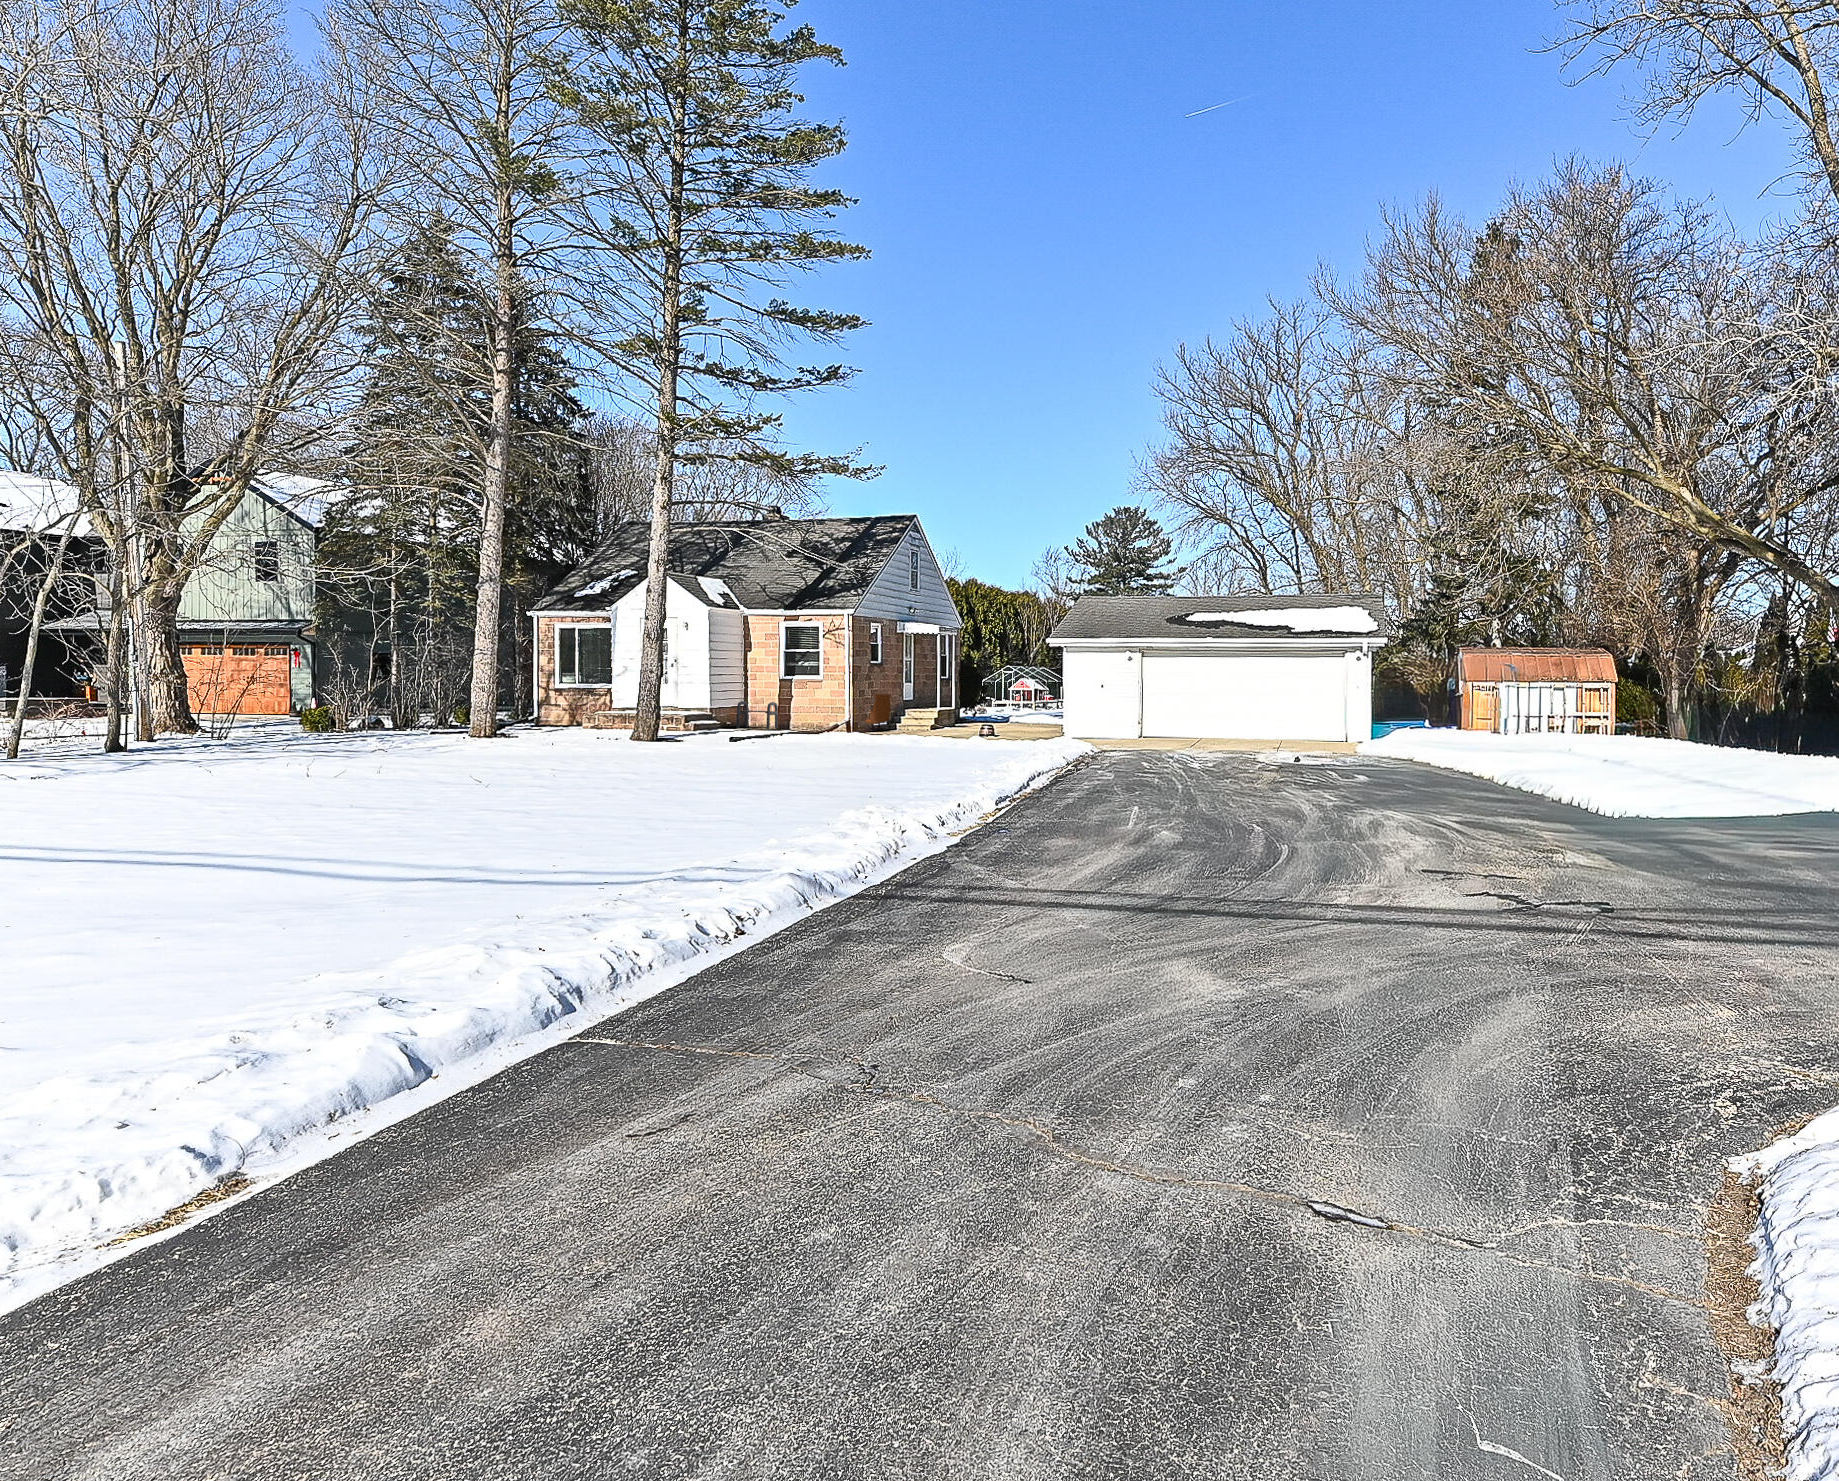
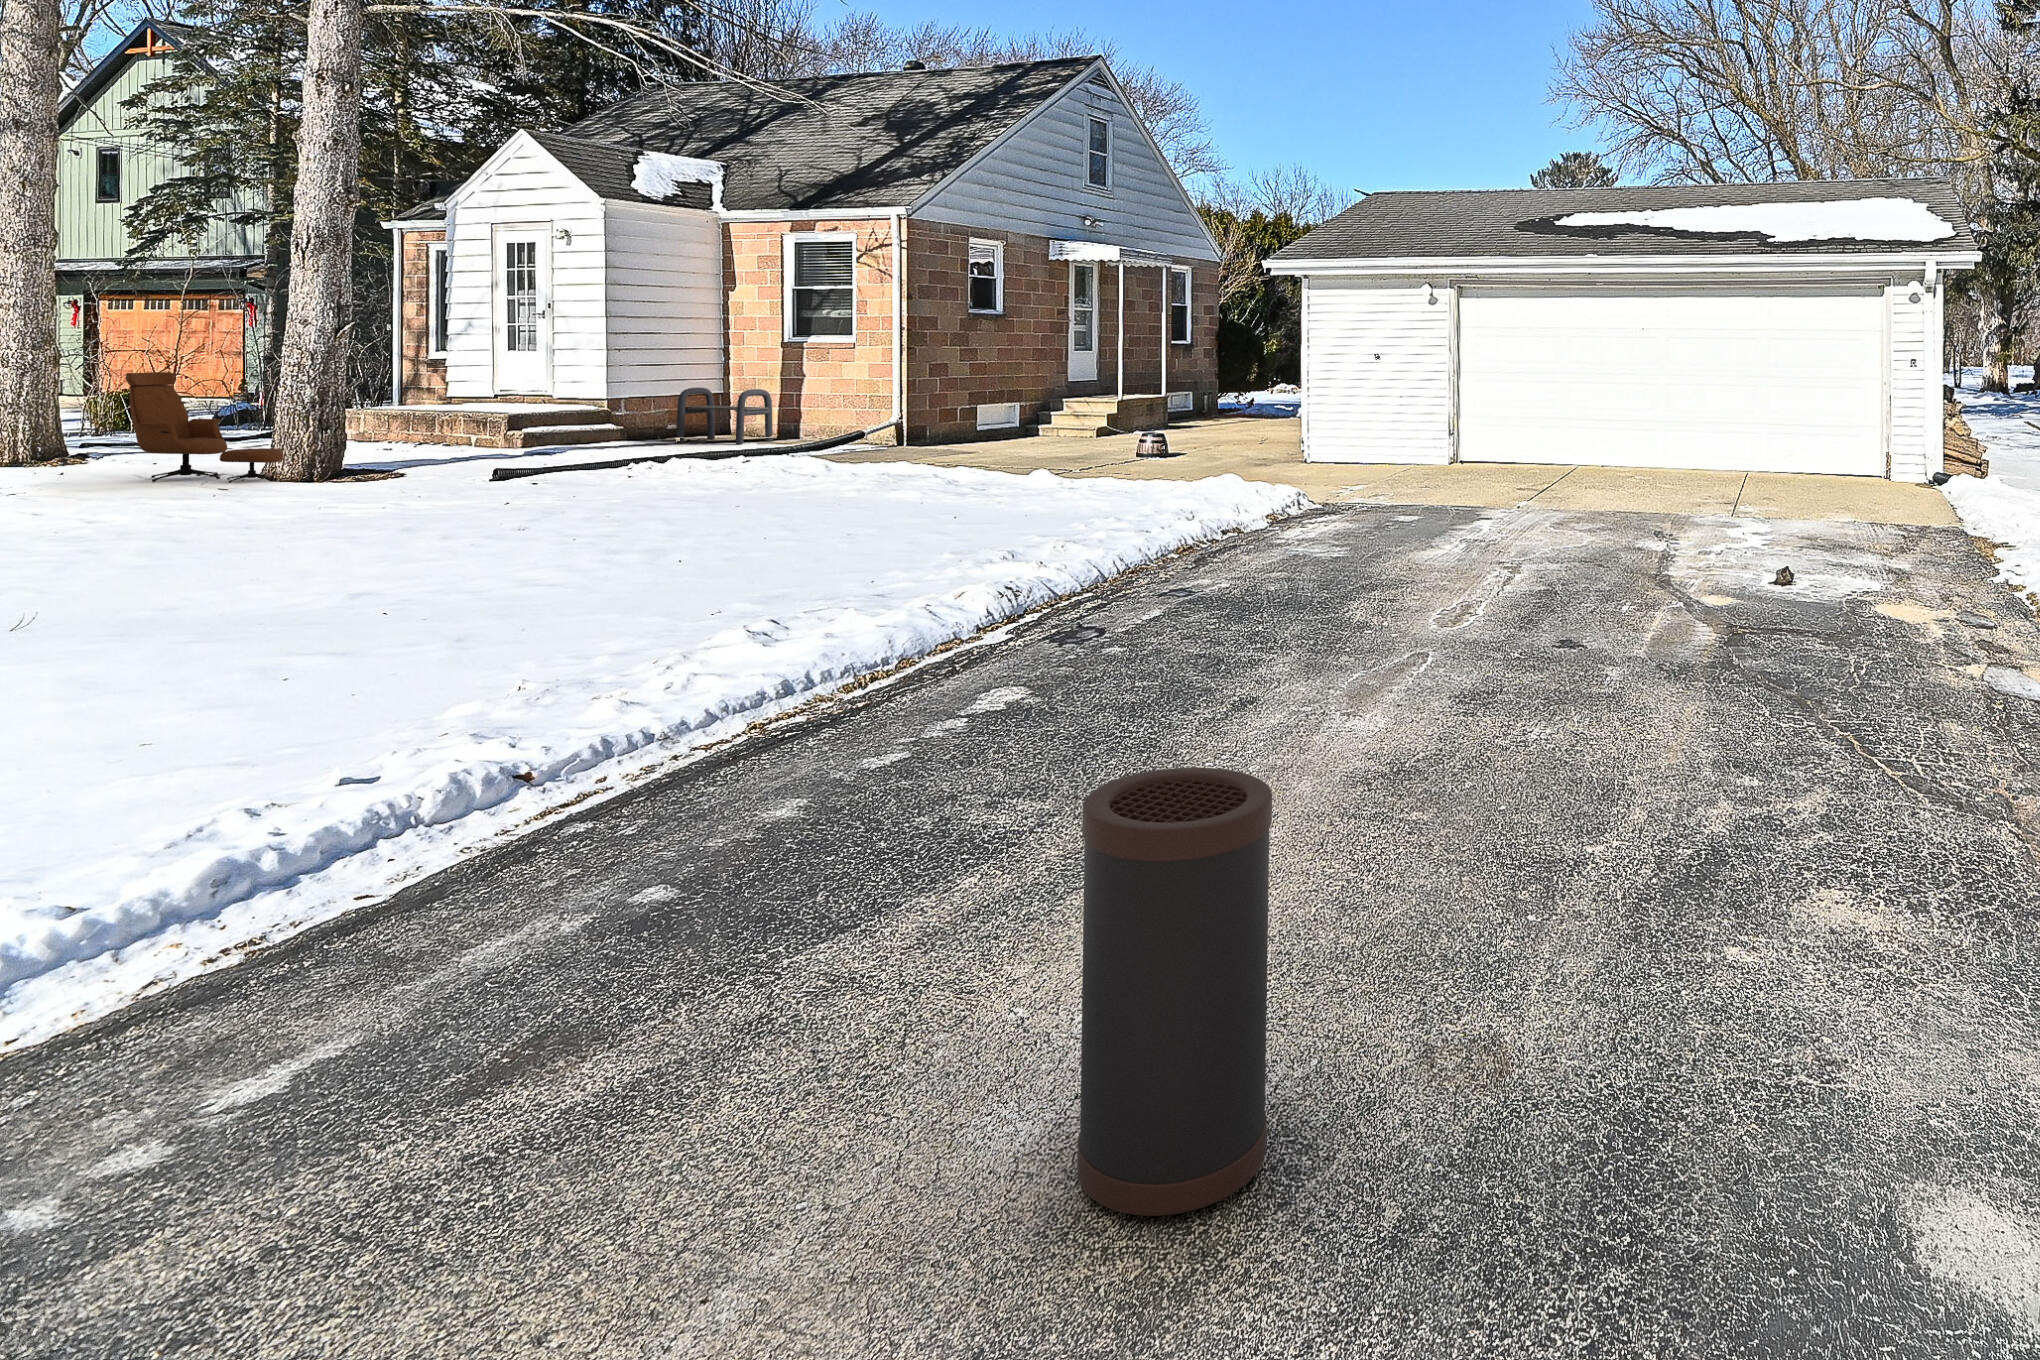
lounge chair: present [866,694,891,731] -> present [125,372,283,483]
trash can: none [1089,745,1114,794] -> present [1077,768,1272,1216]

